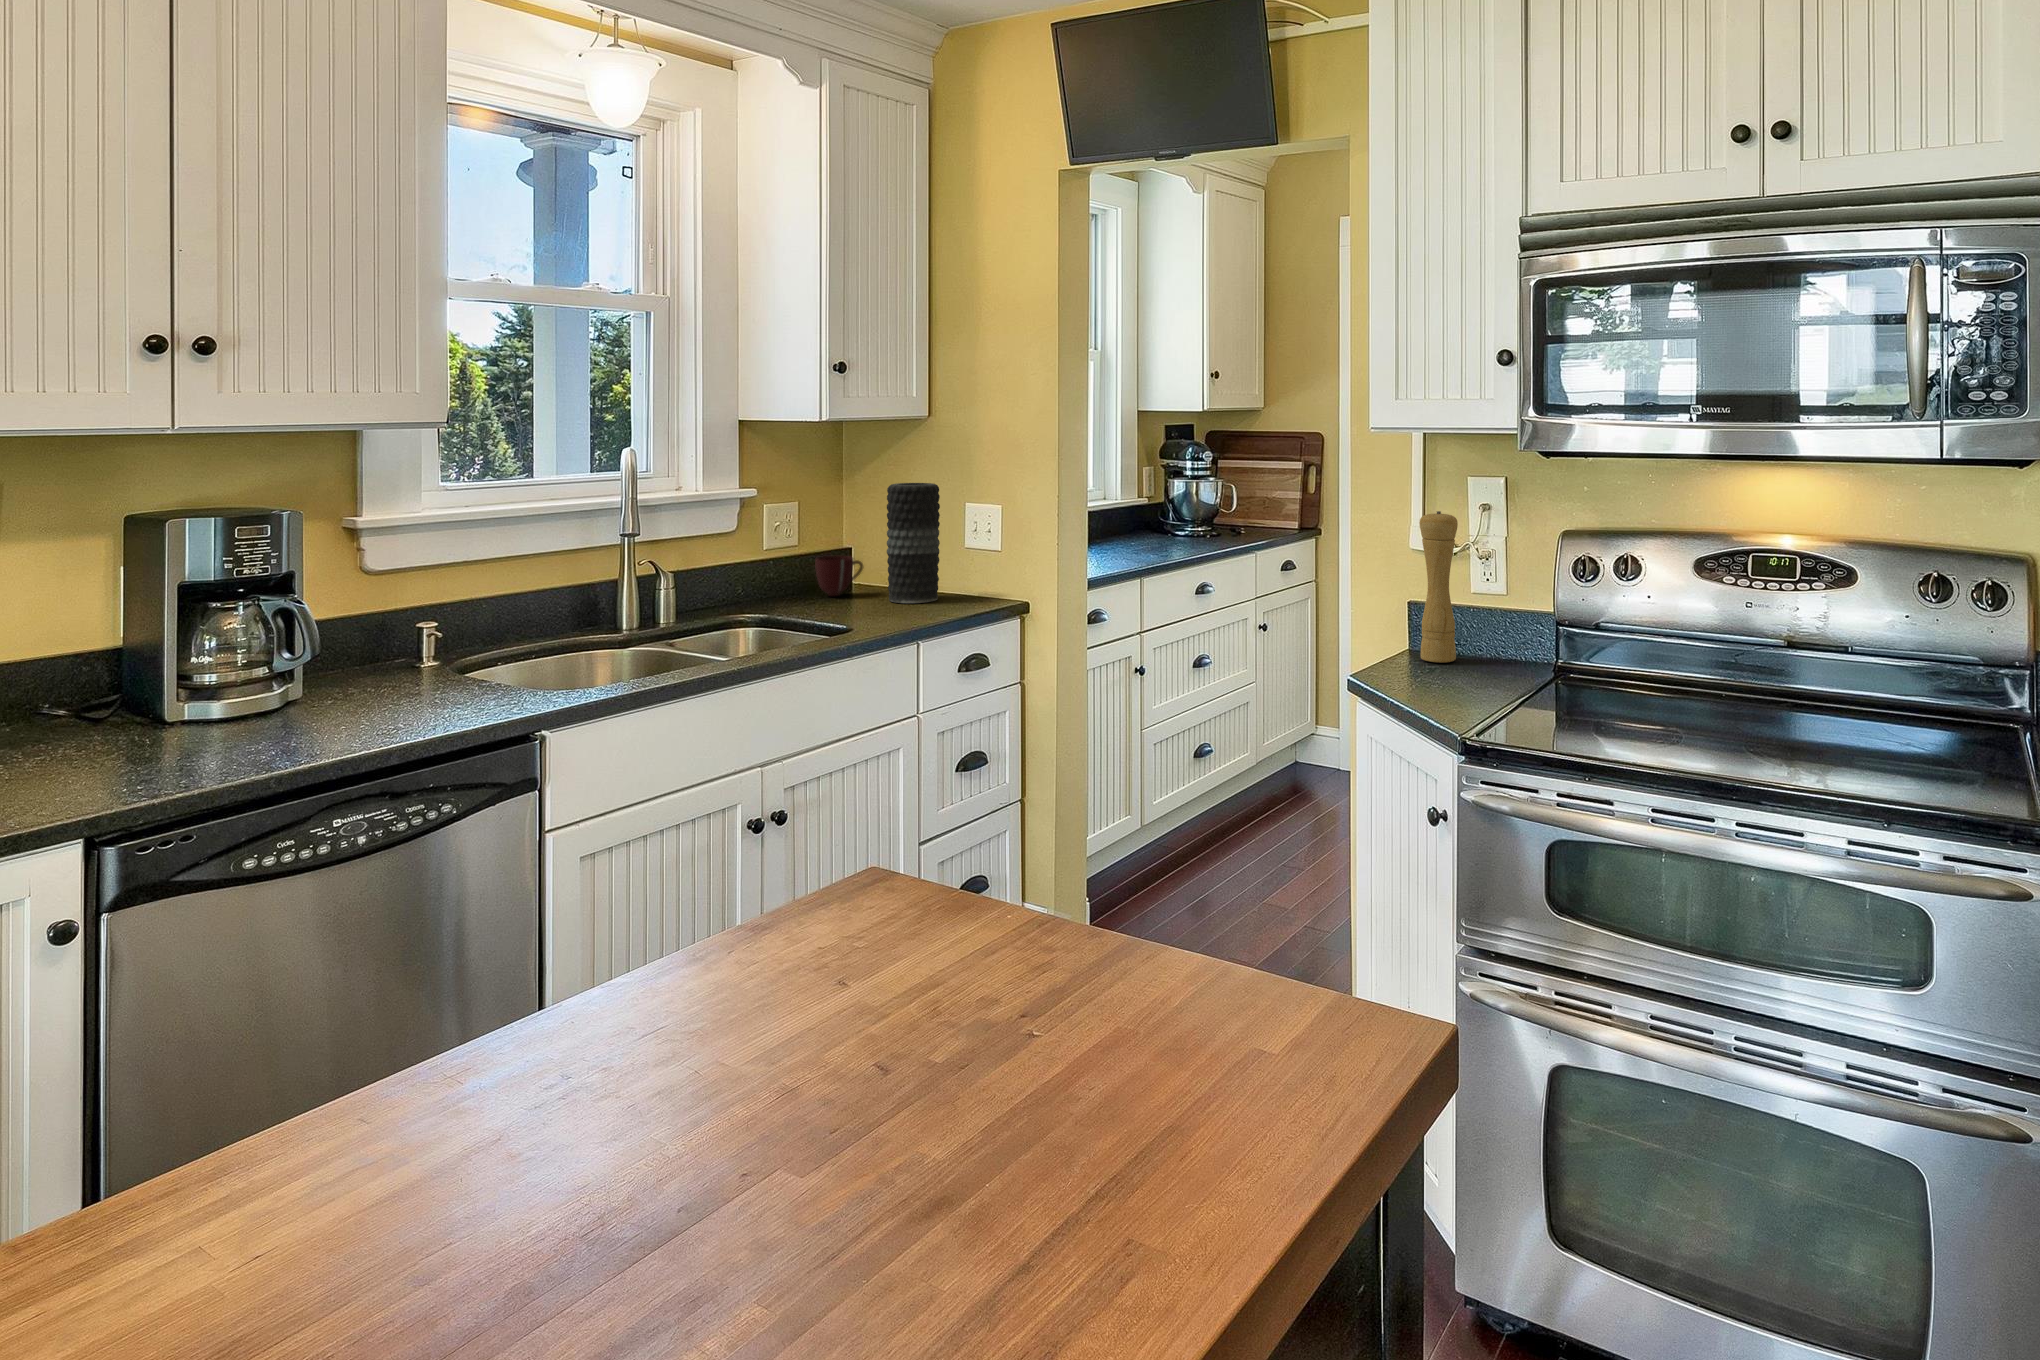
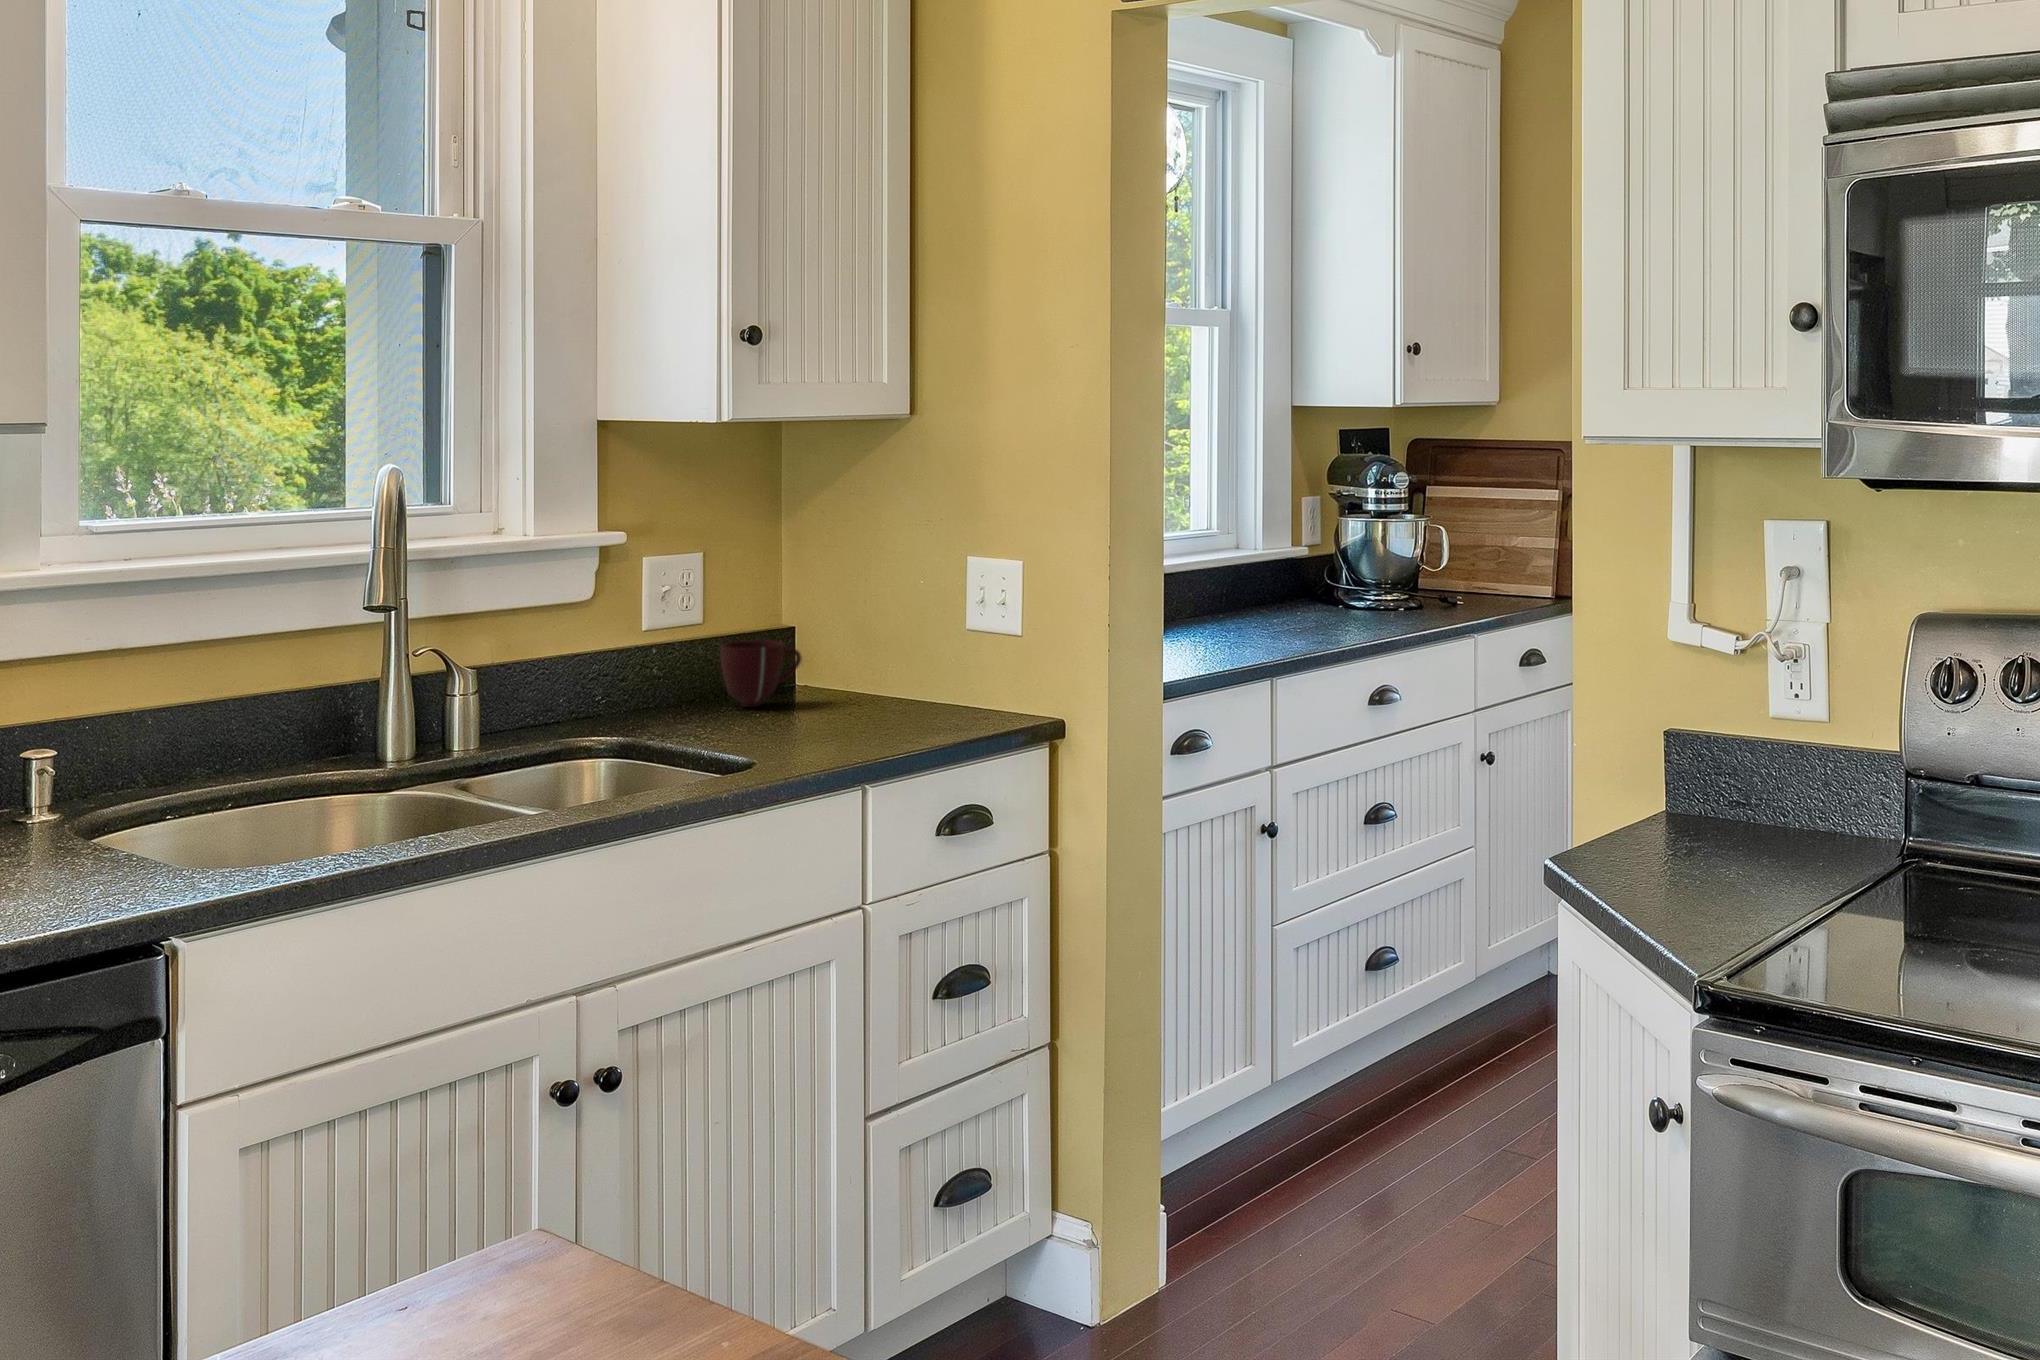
vase: present [887,483,940,603] -> none [834,521,921,720]
pepper mill: present [1419,511,1458,662] -> none [1681,578,1745,837]

